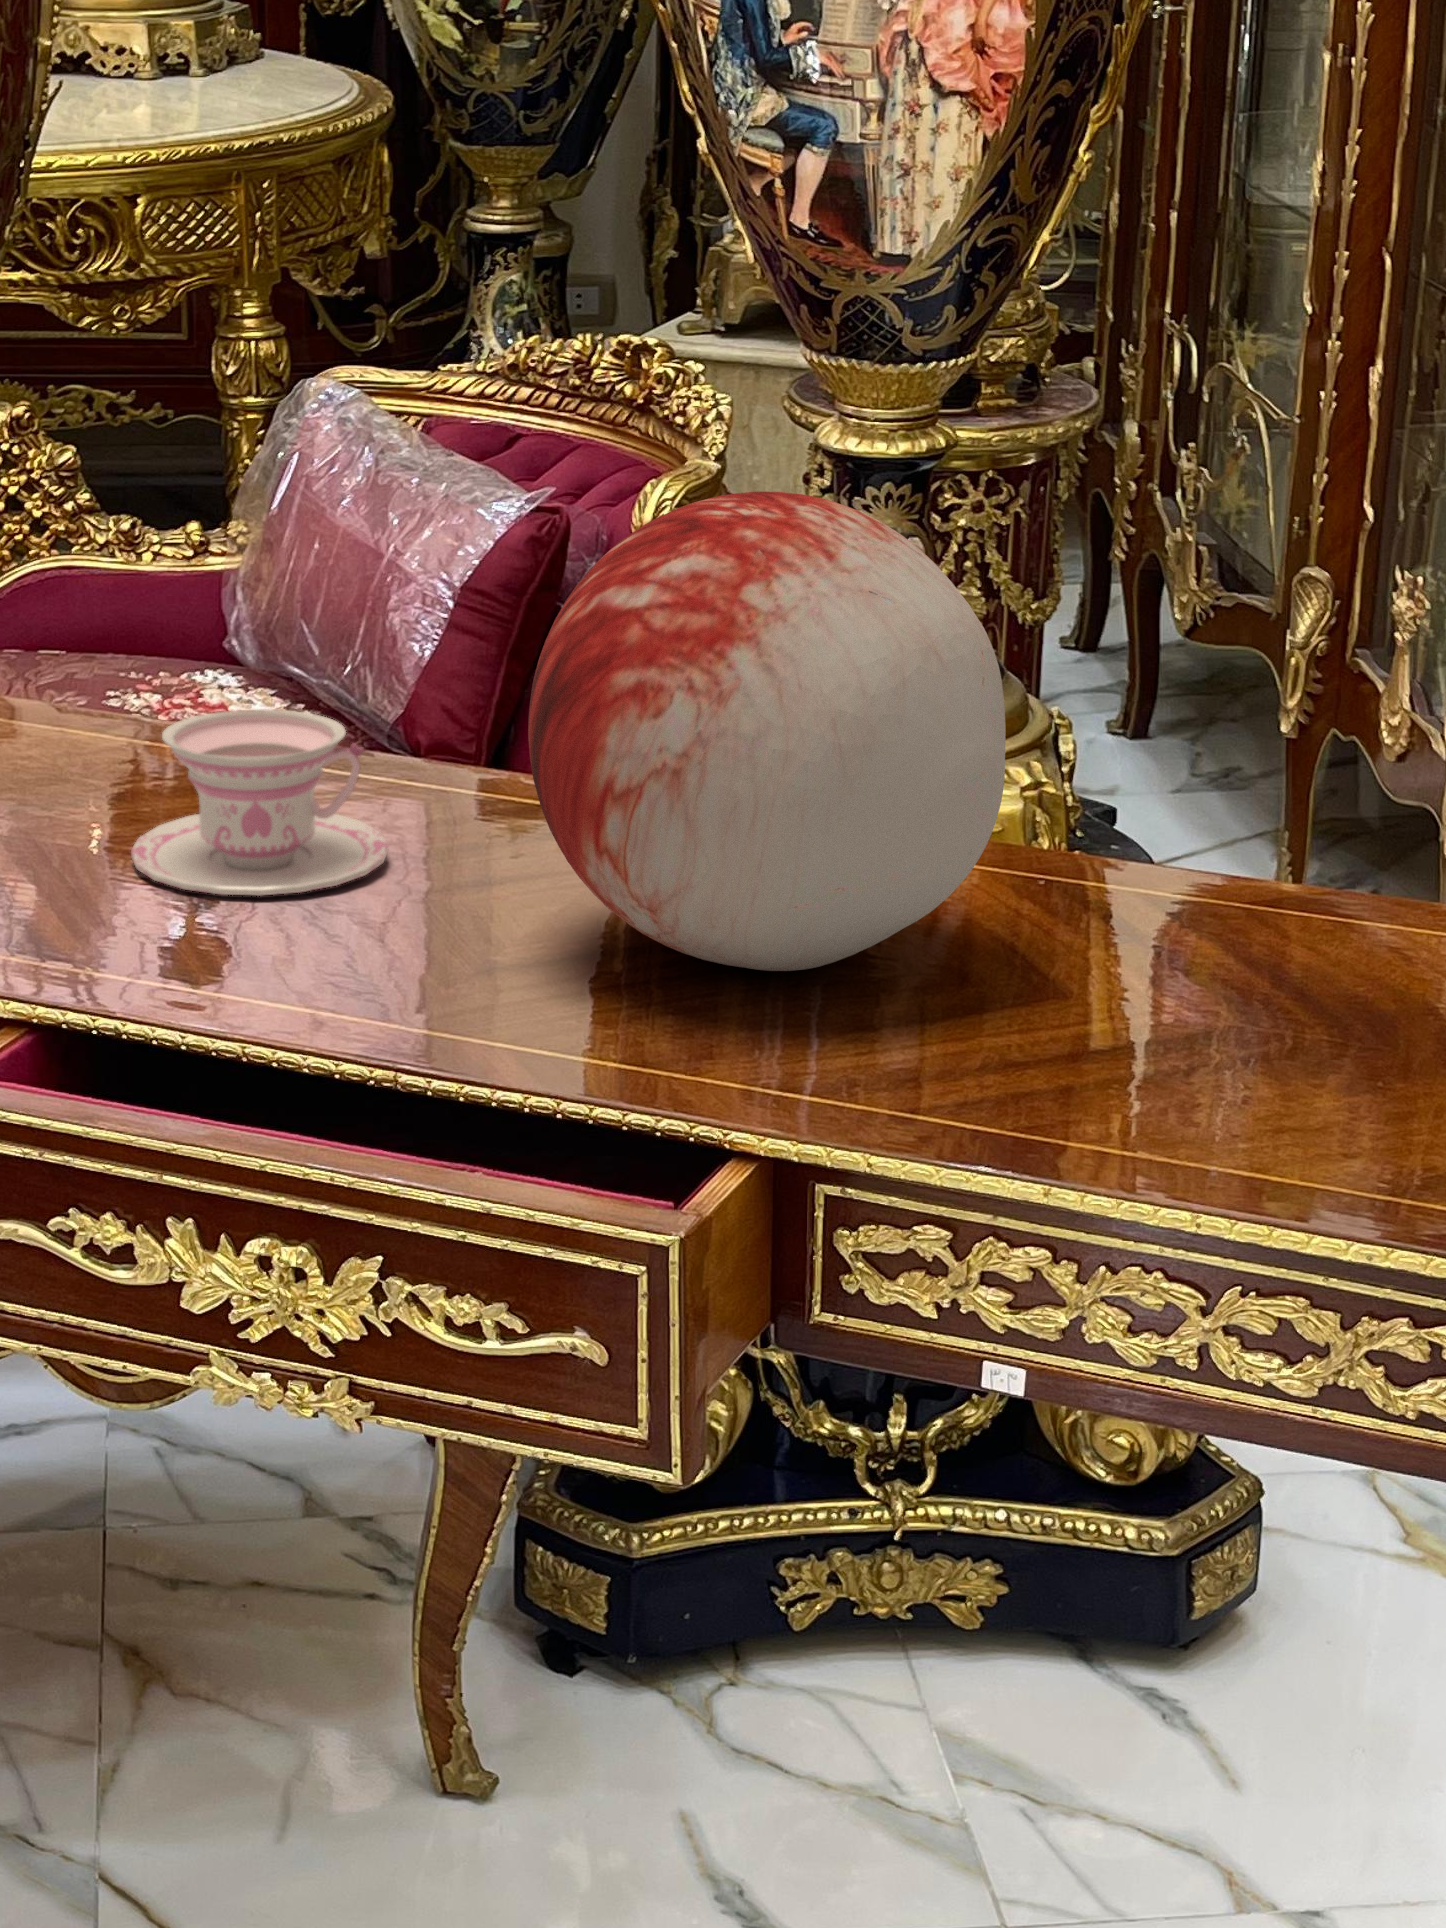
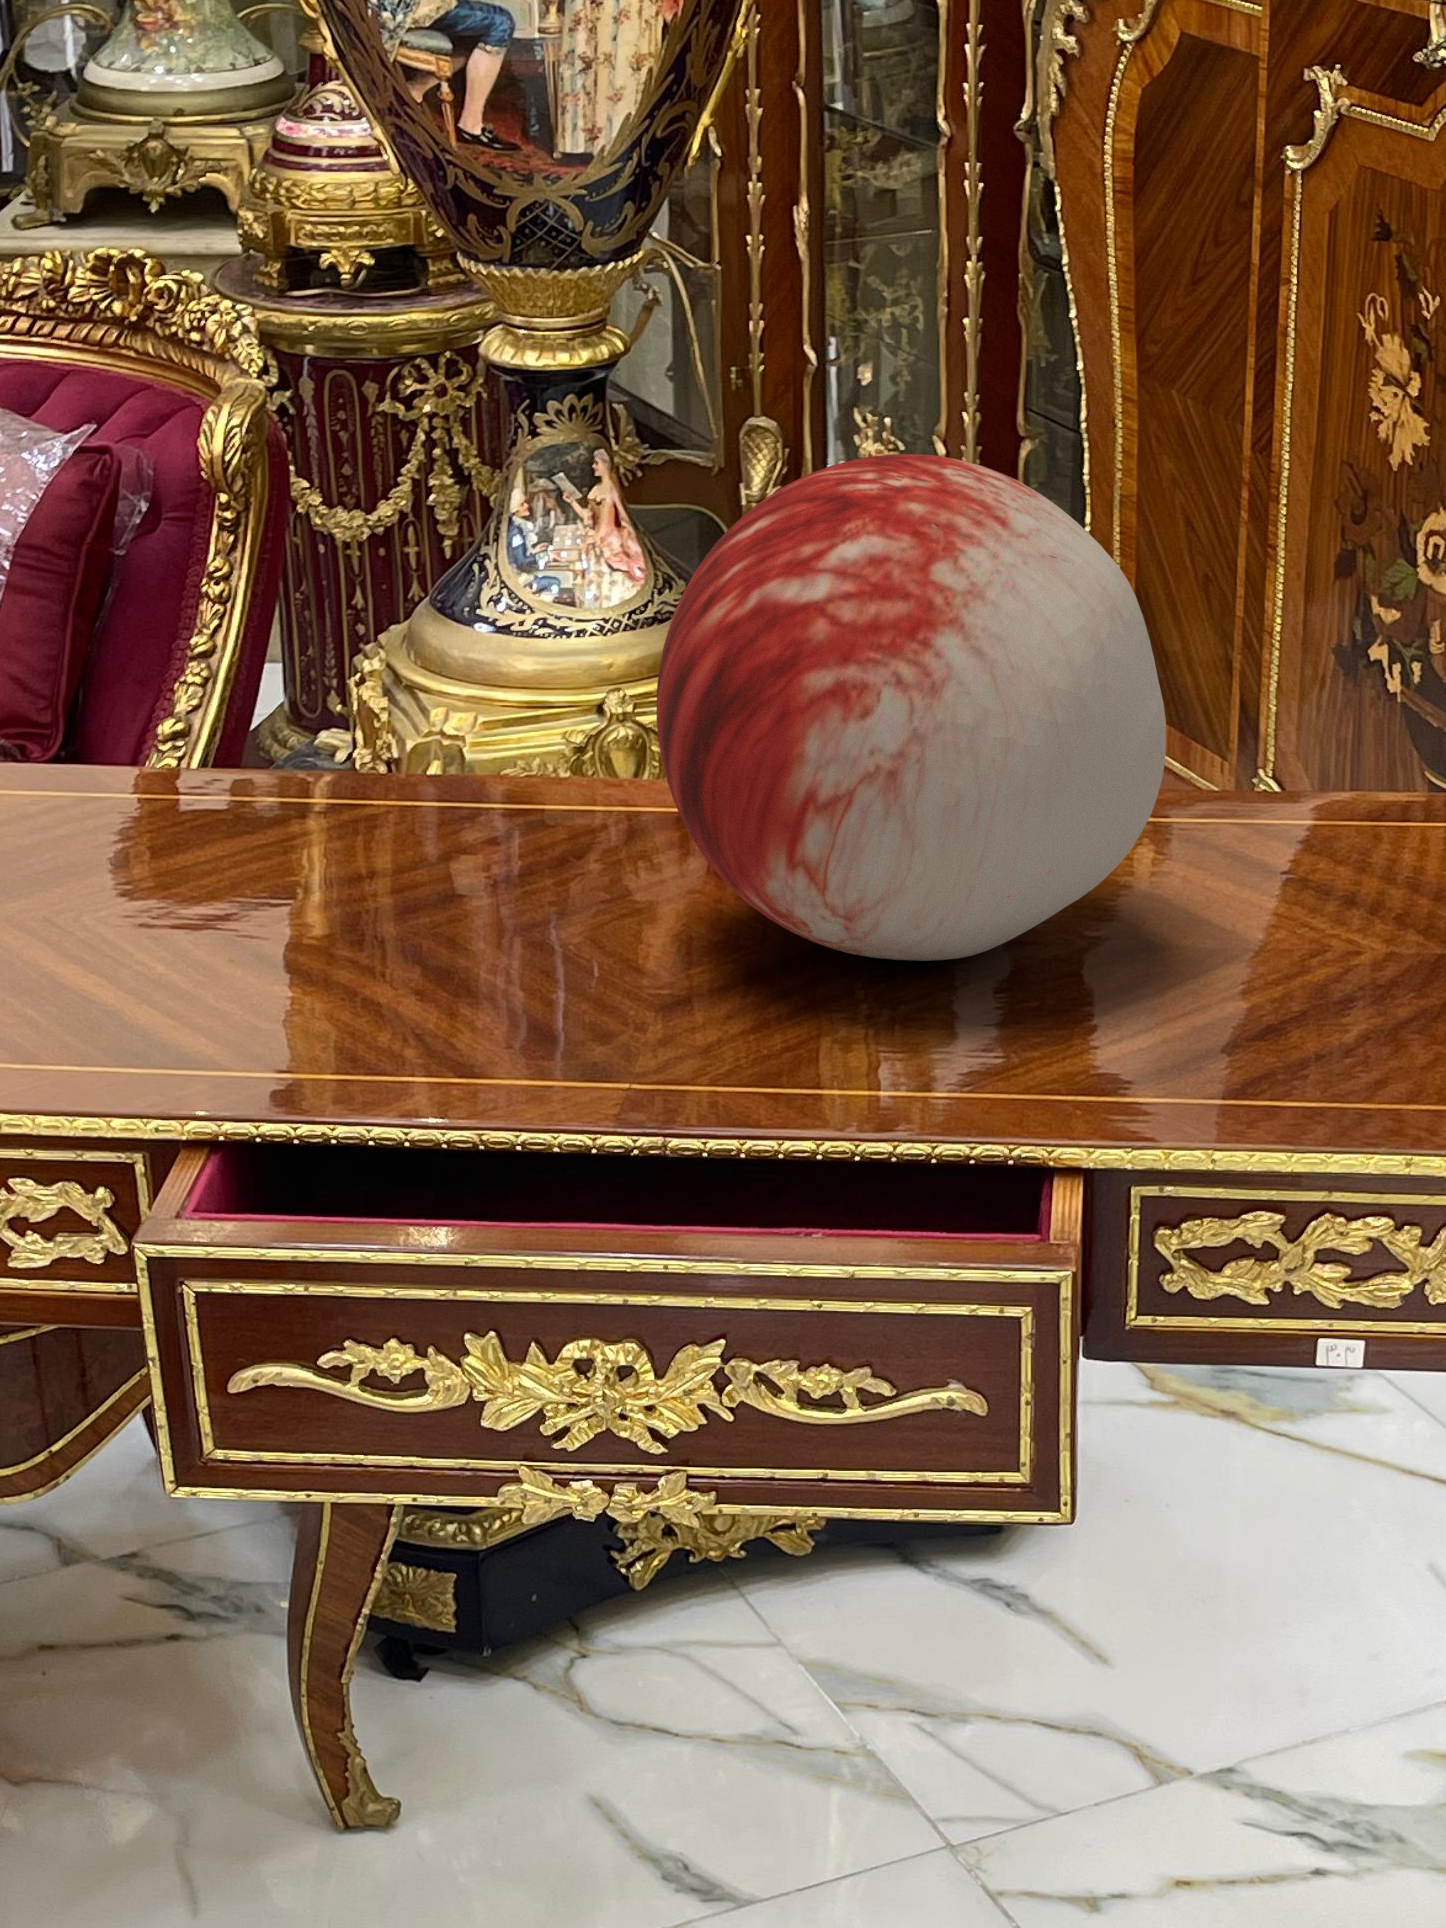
teacup: present [131,710,388,896] -> none [165,739,444,954]

